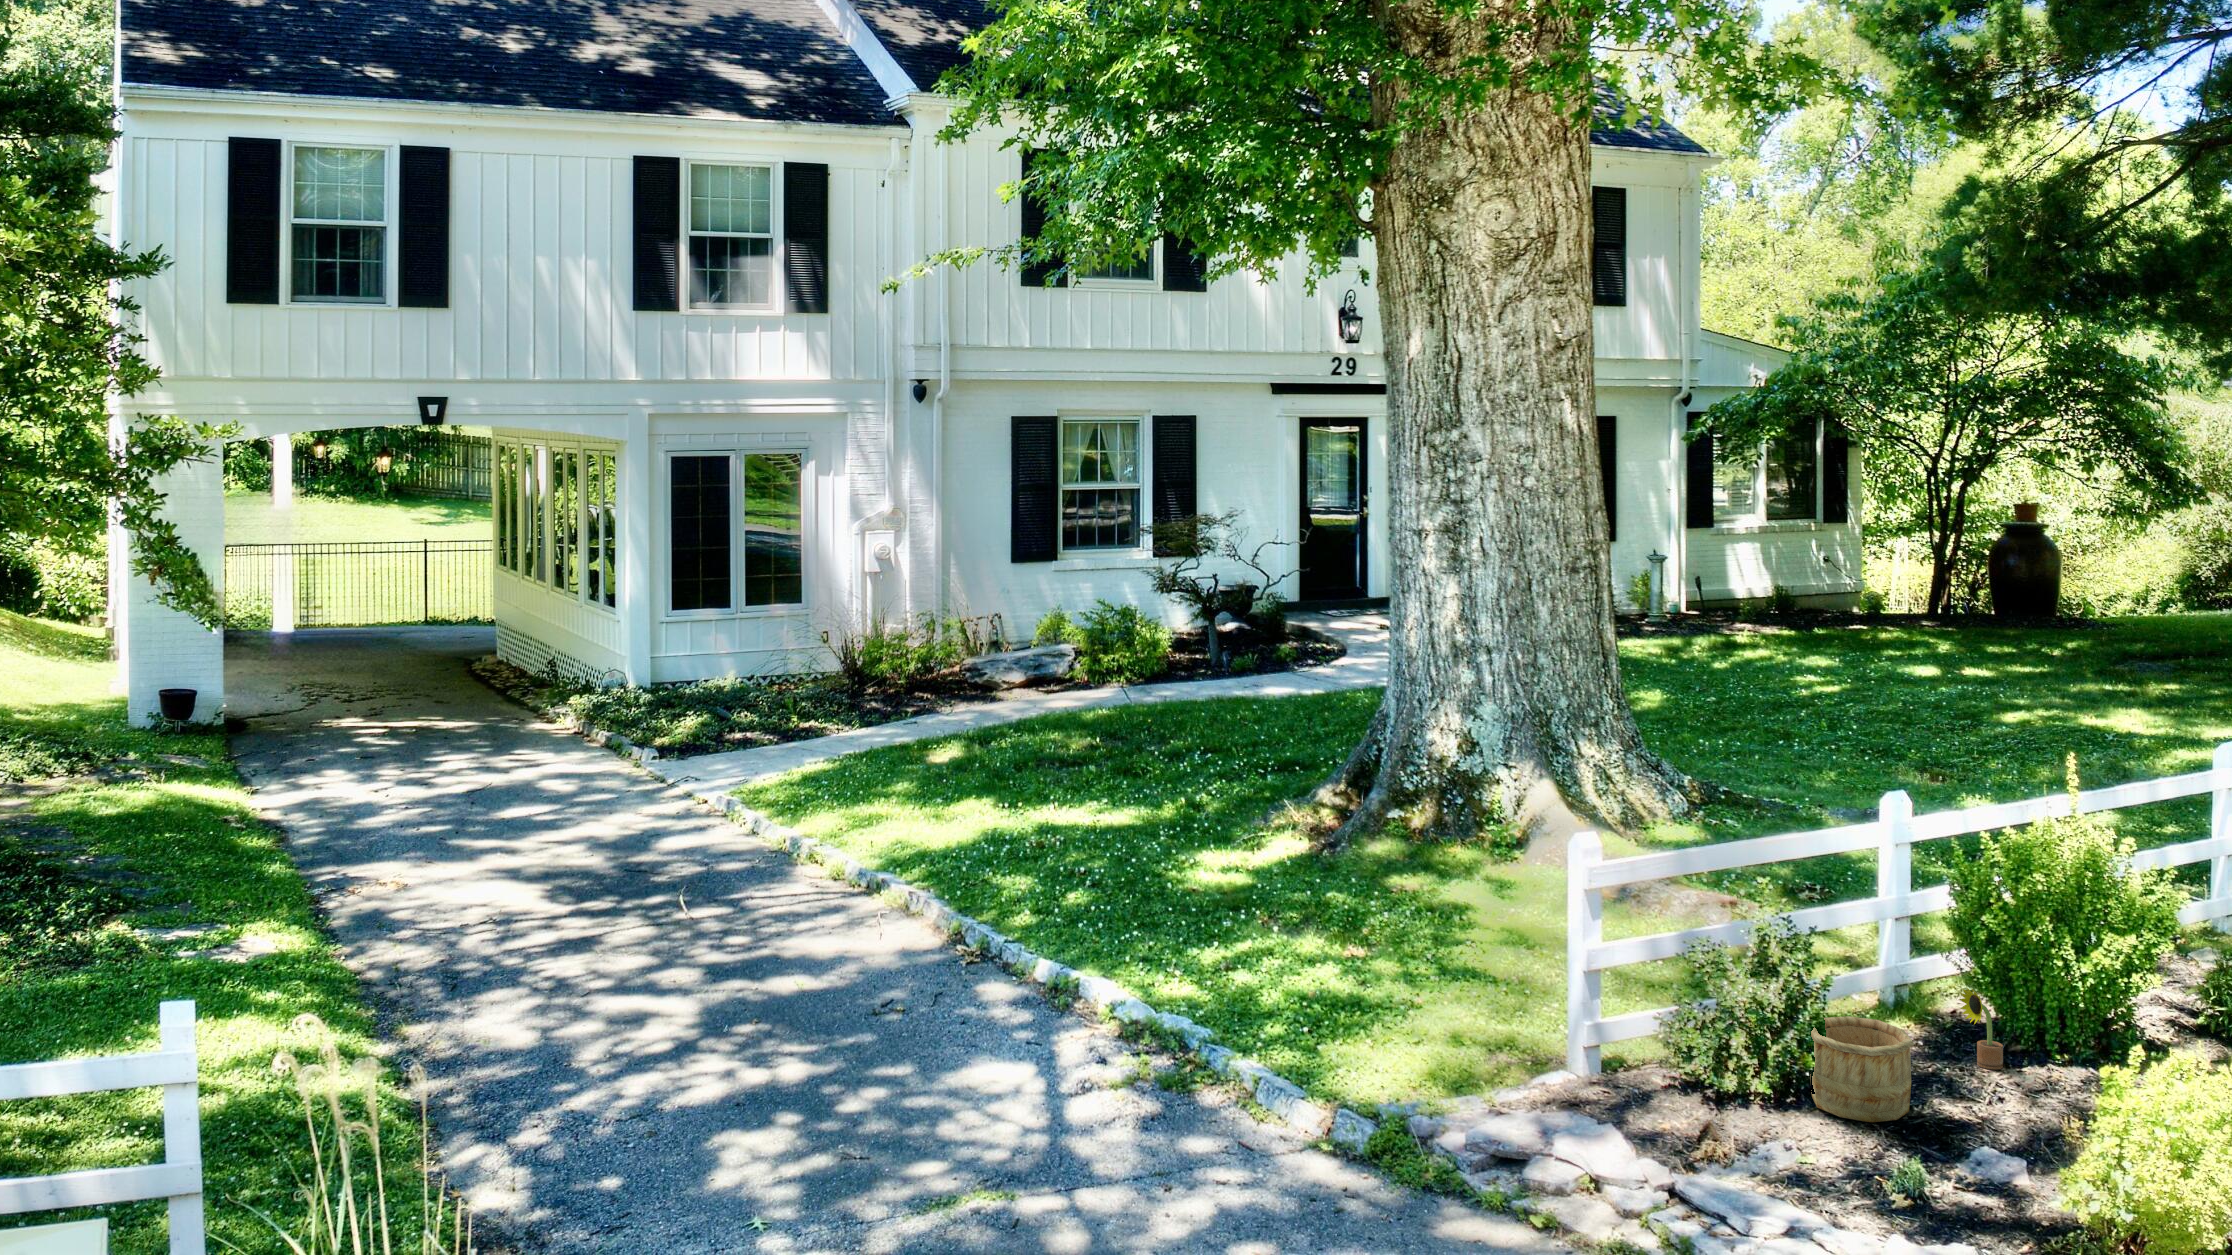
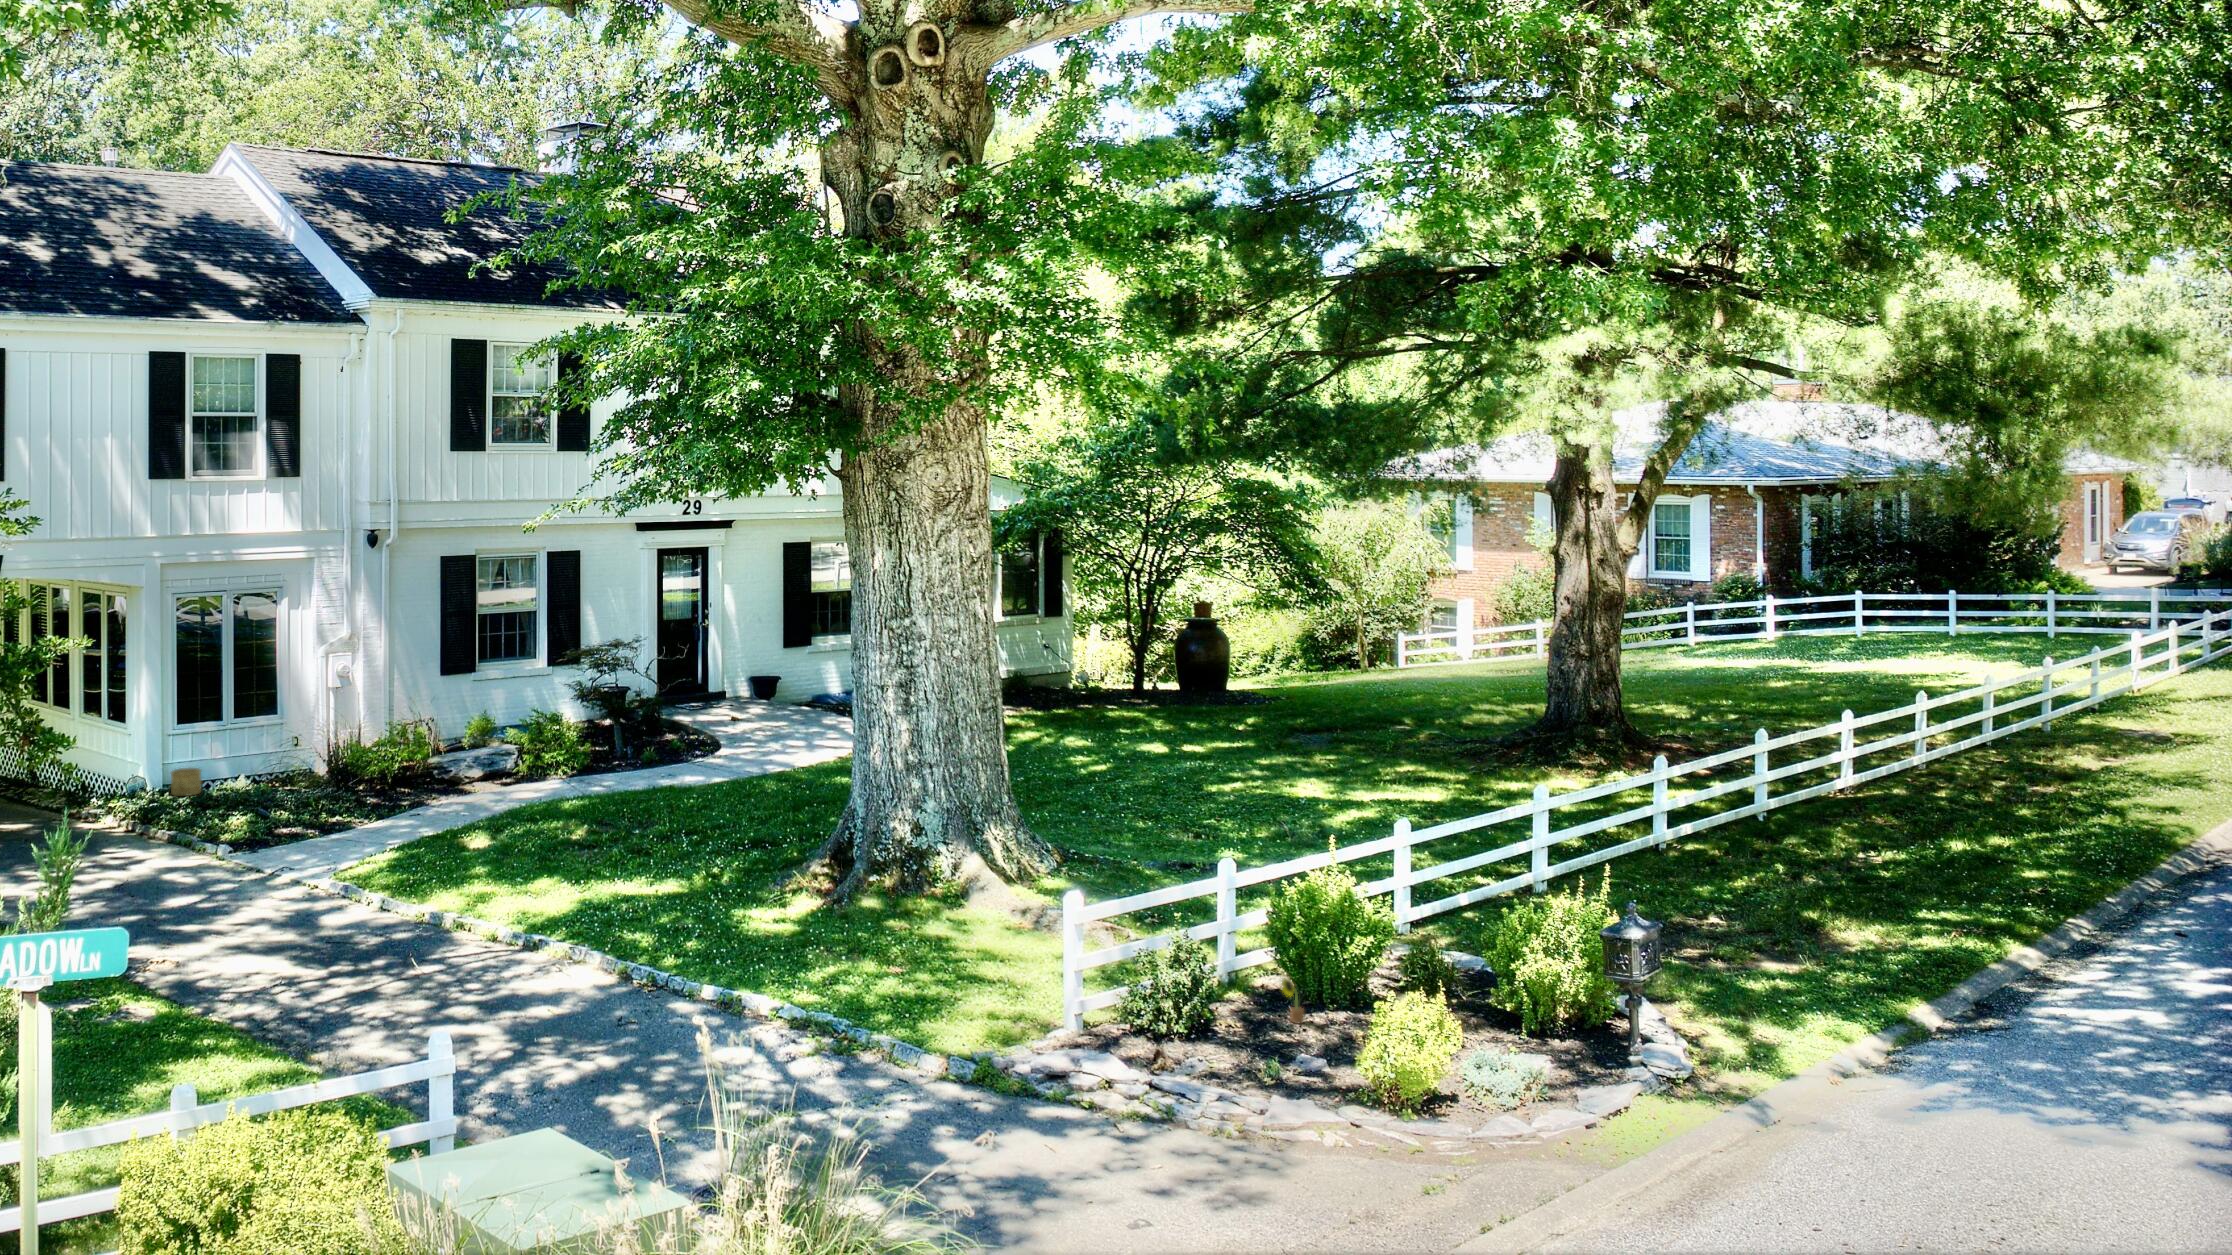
wooden bucket: present [1811,1016,1914,1122] -> present [171,768,202,796]

